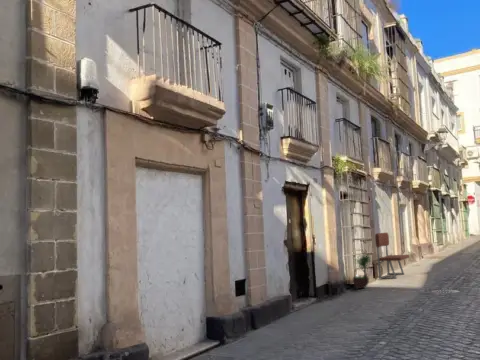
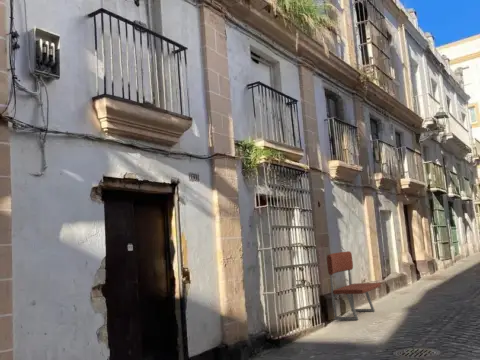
potted tree: present [353,255,370,288] -> none [277,286,307,344]

